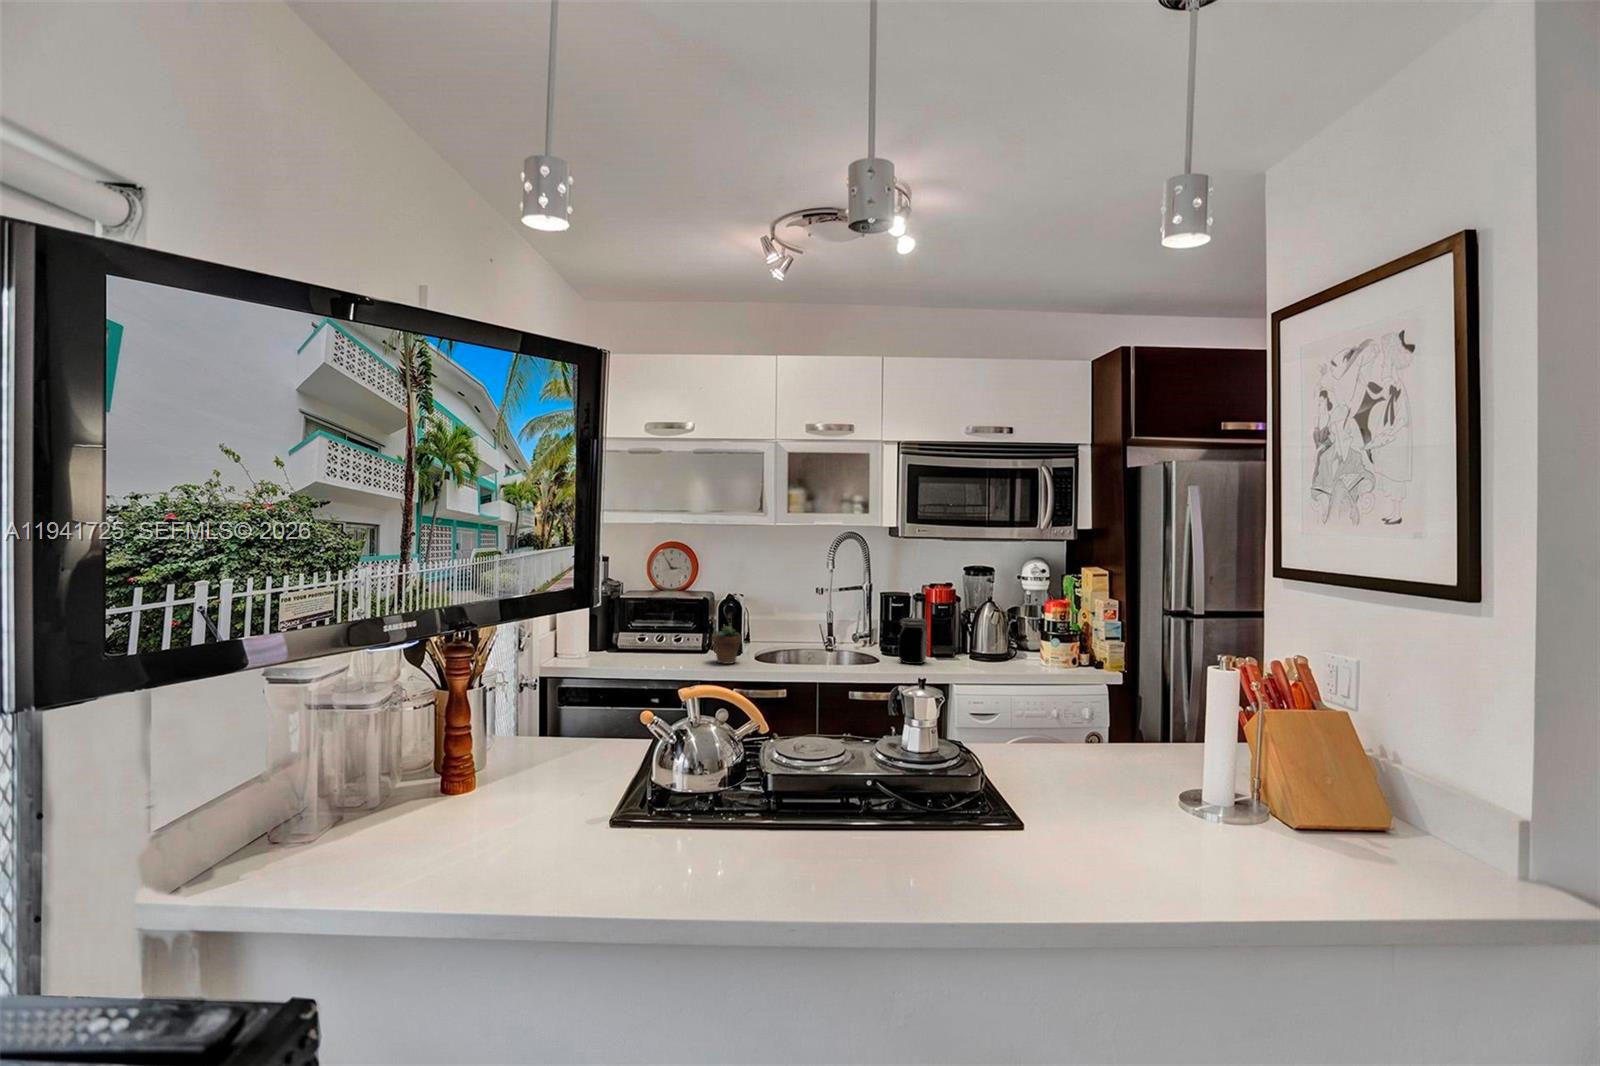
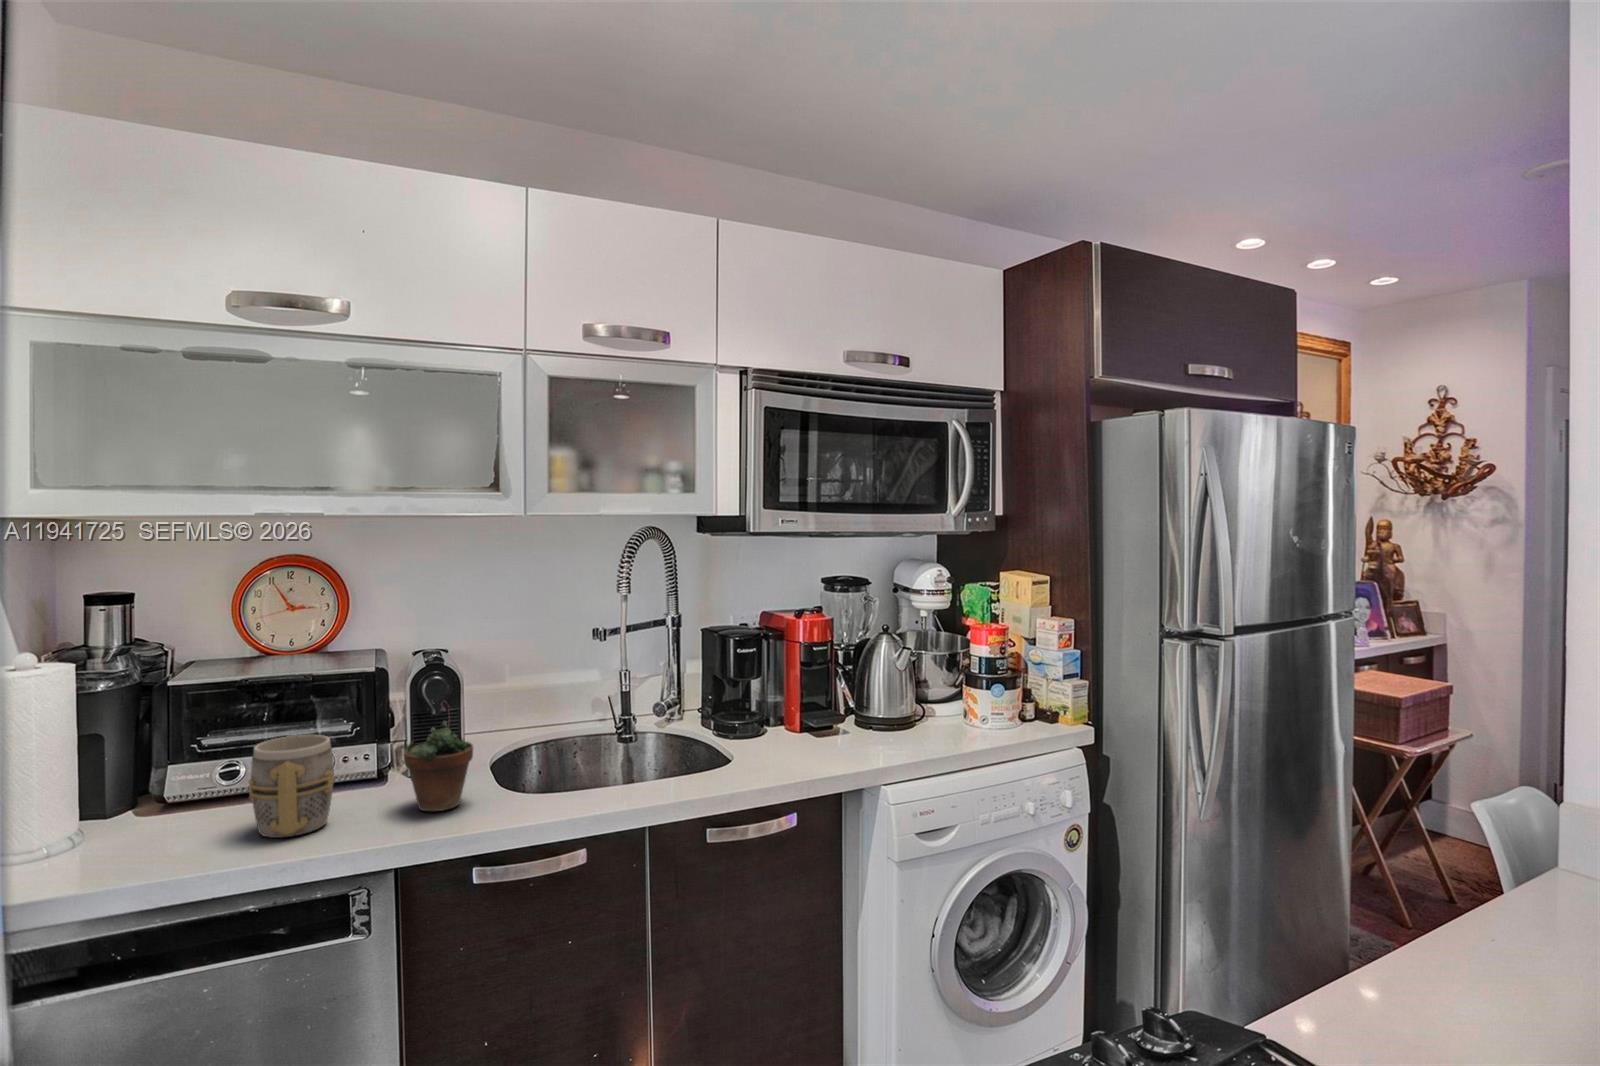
jar: present [899,618,927,664] -> none [760,670,814,753]
mug: none [650,623,683,664] -> present [248,735,335,838]

